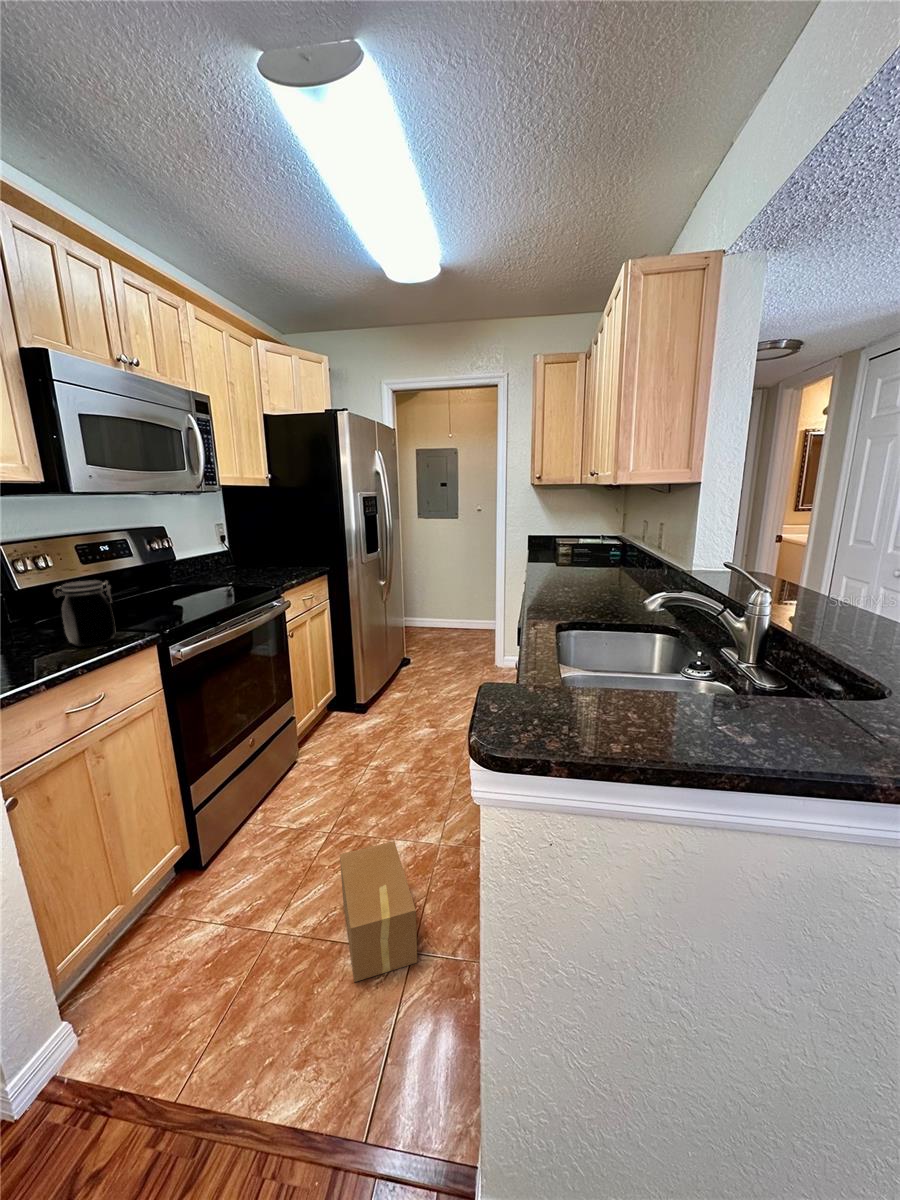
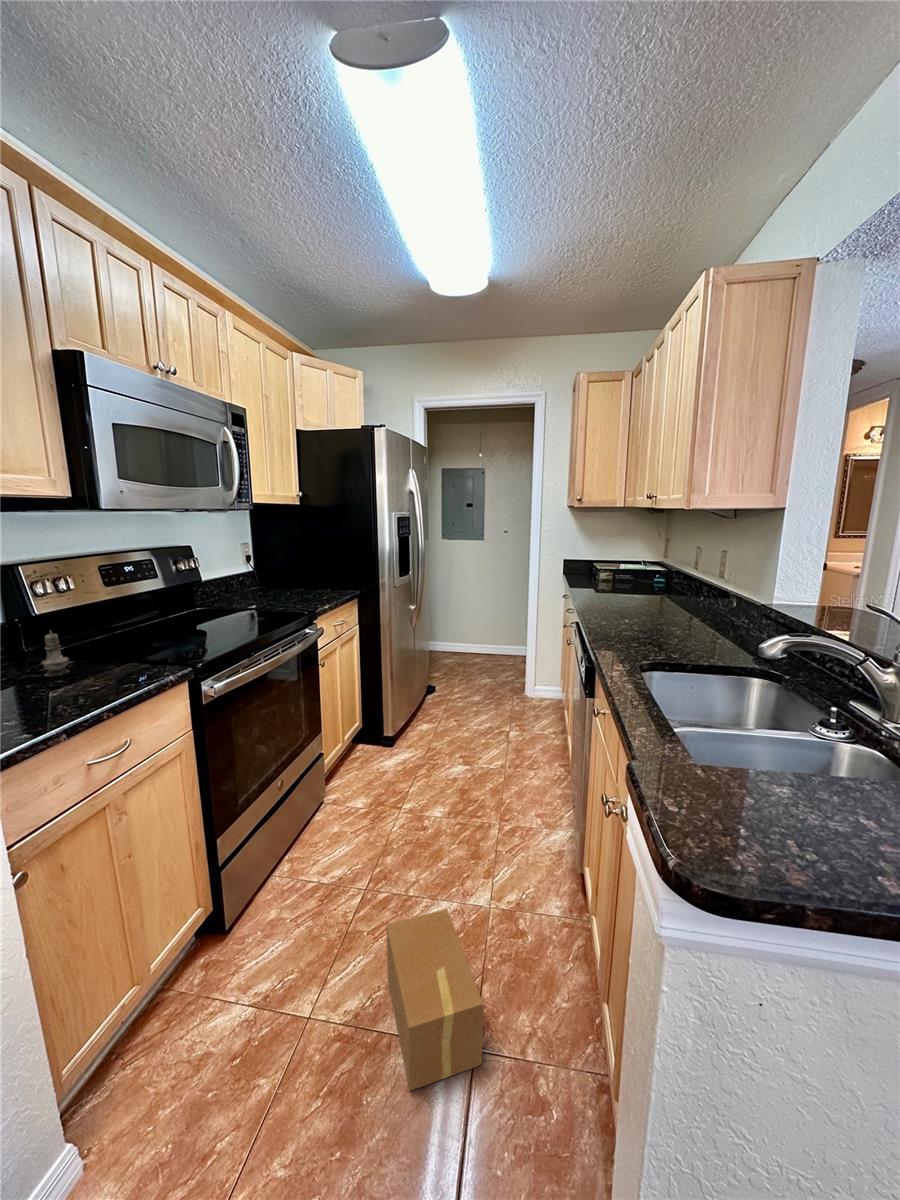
jar: present [53,580,115,646] -> none [76,608,144,683]
salt shaker: none [24,602,50,642] -> present [41,631,69,676]

